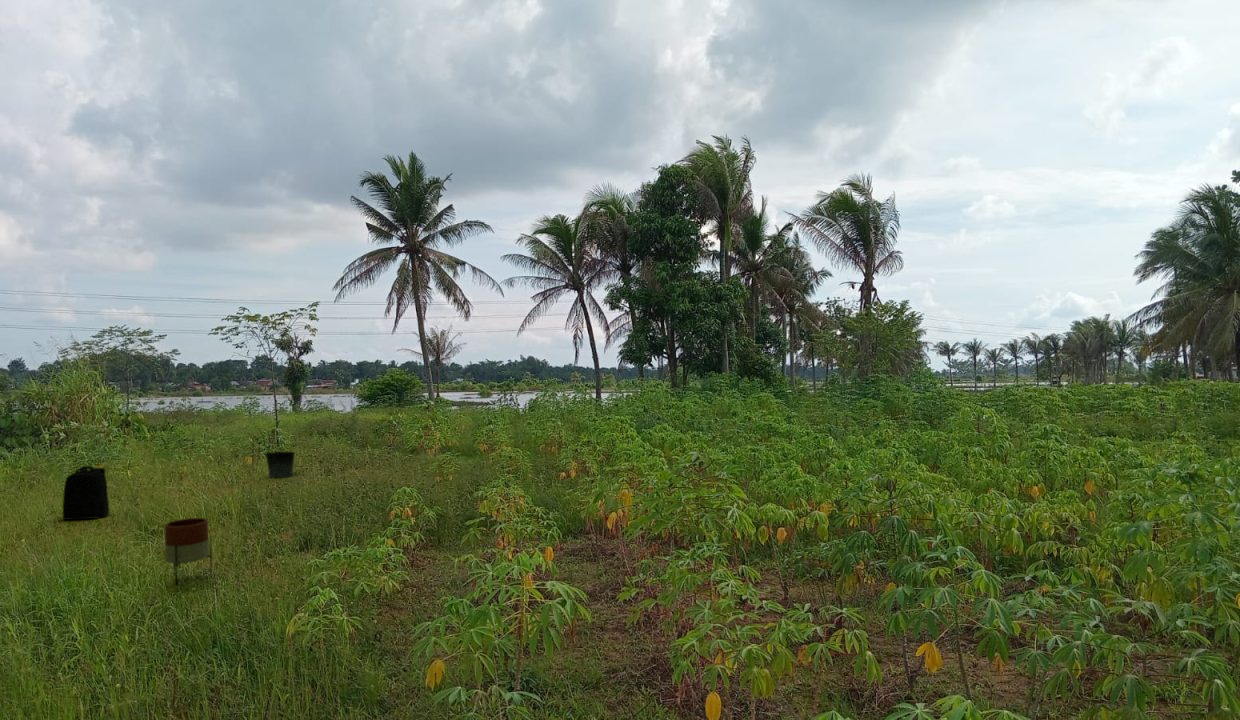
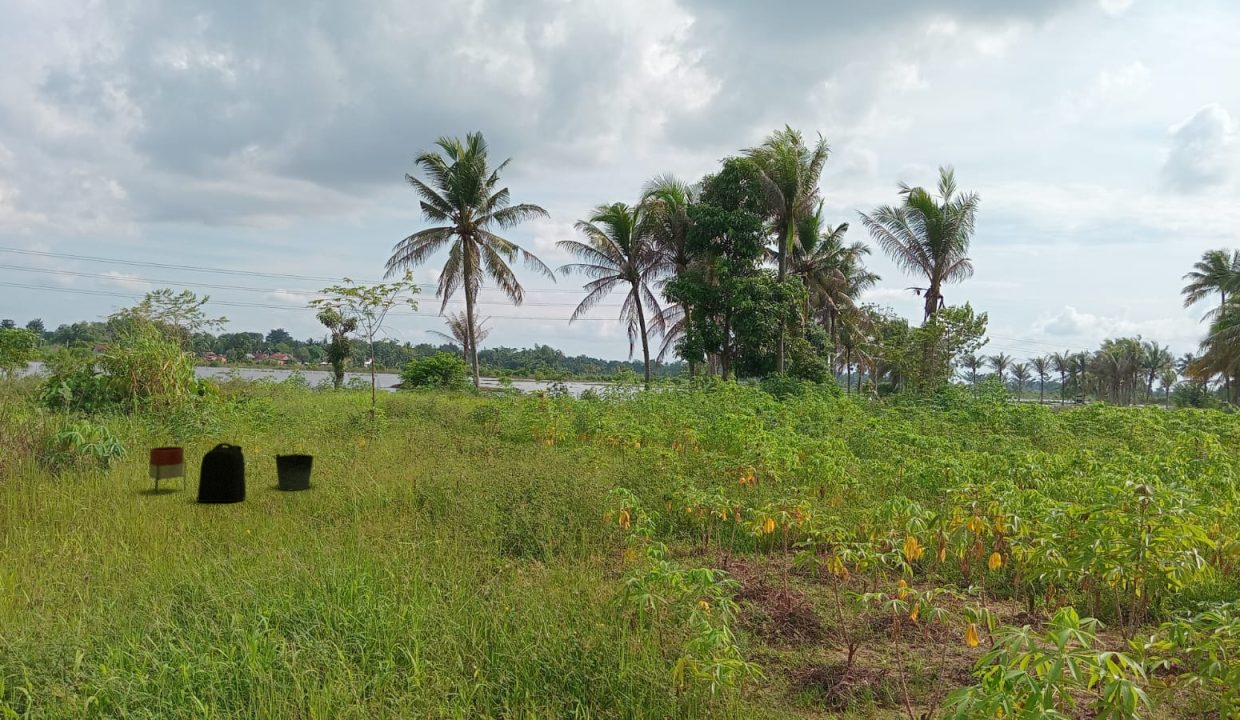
bucket: present [265,452,295,478] -> present [273,454,314,490]
planter: present [165,518,212,585] -> present [149,446,186,494]

